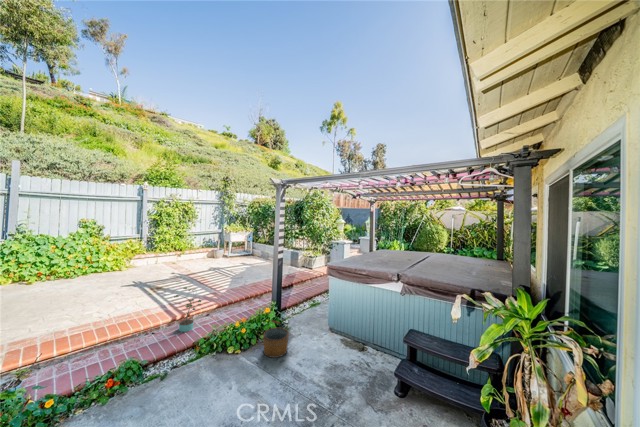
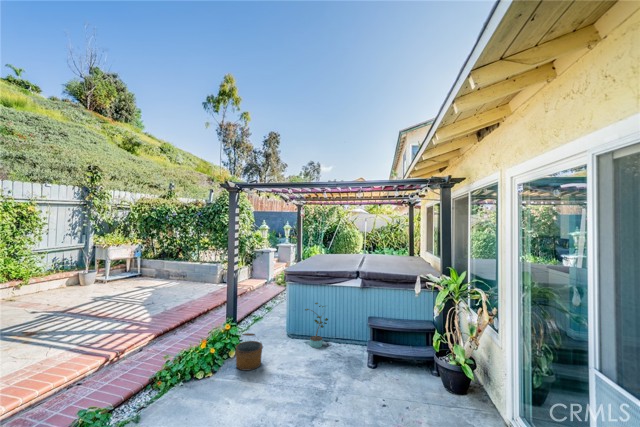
potted plant: present [174,287,201,332] -> present [305,303,328,348]

